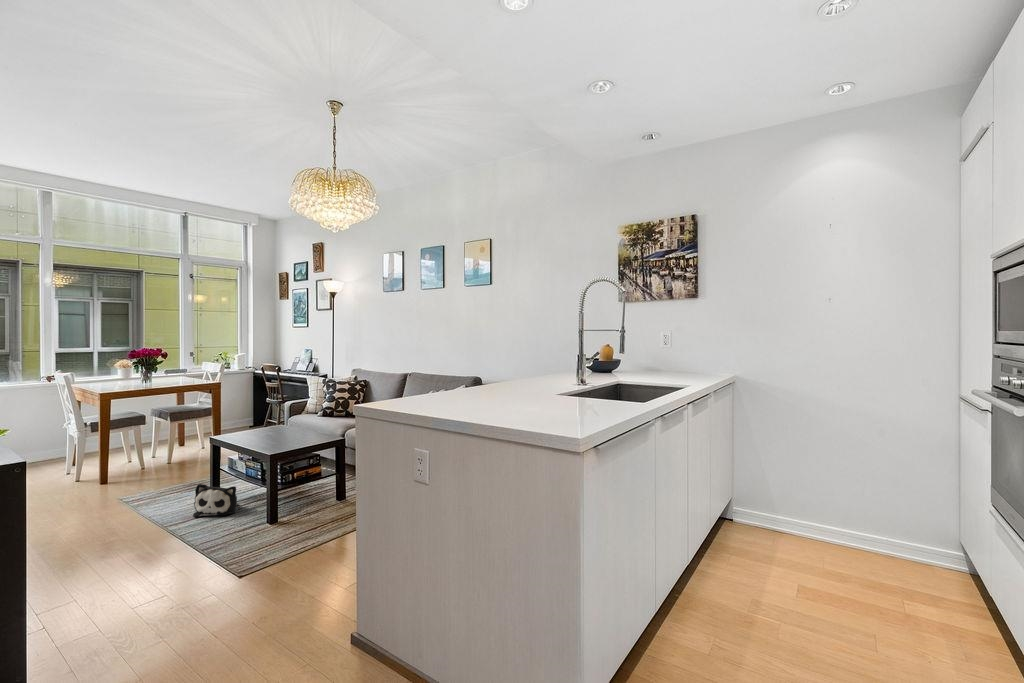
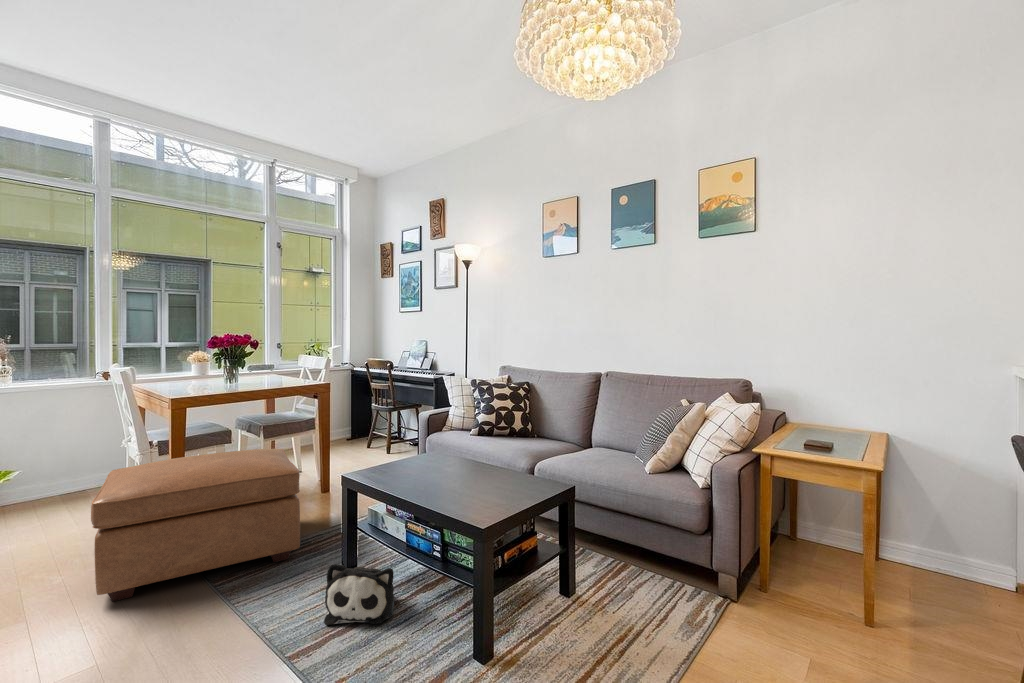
ottoman: none [50,426,188,513] -> present [91,449,300,602]

